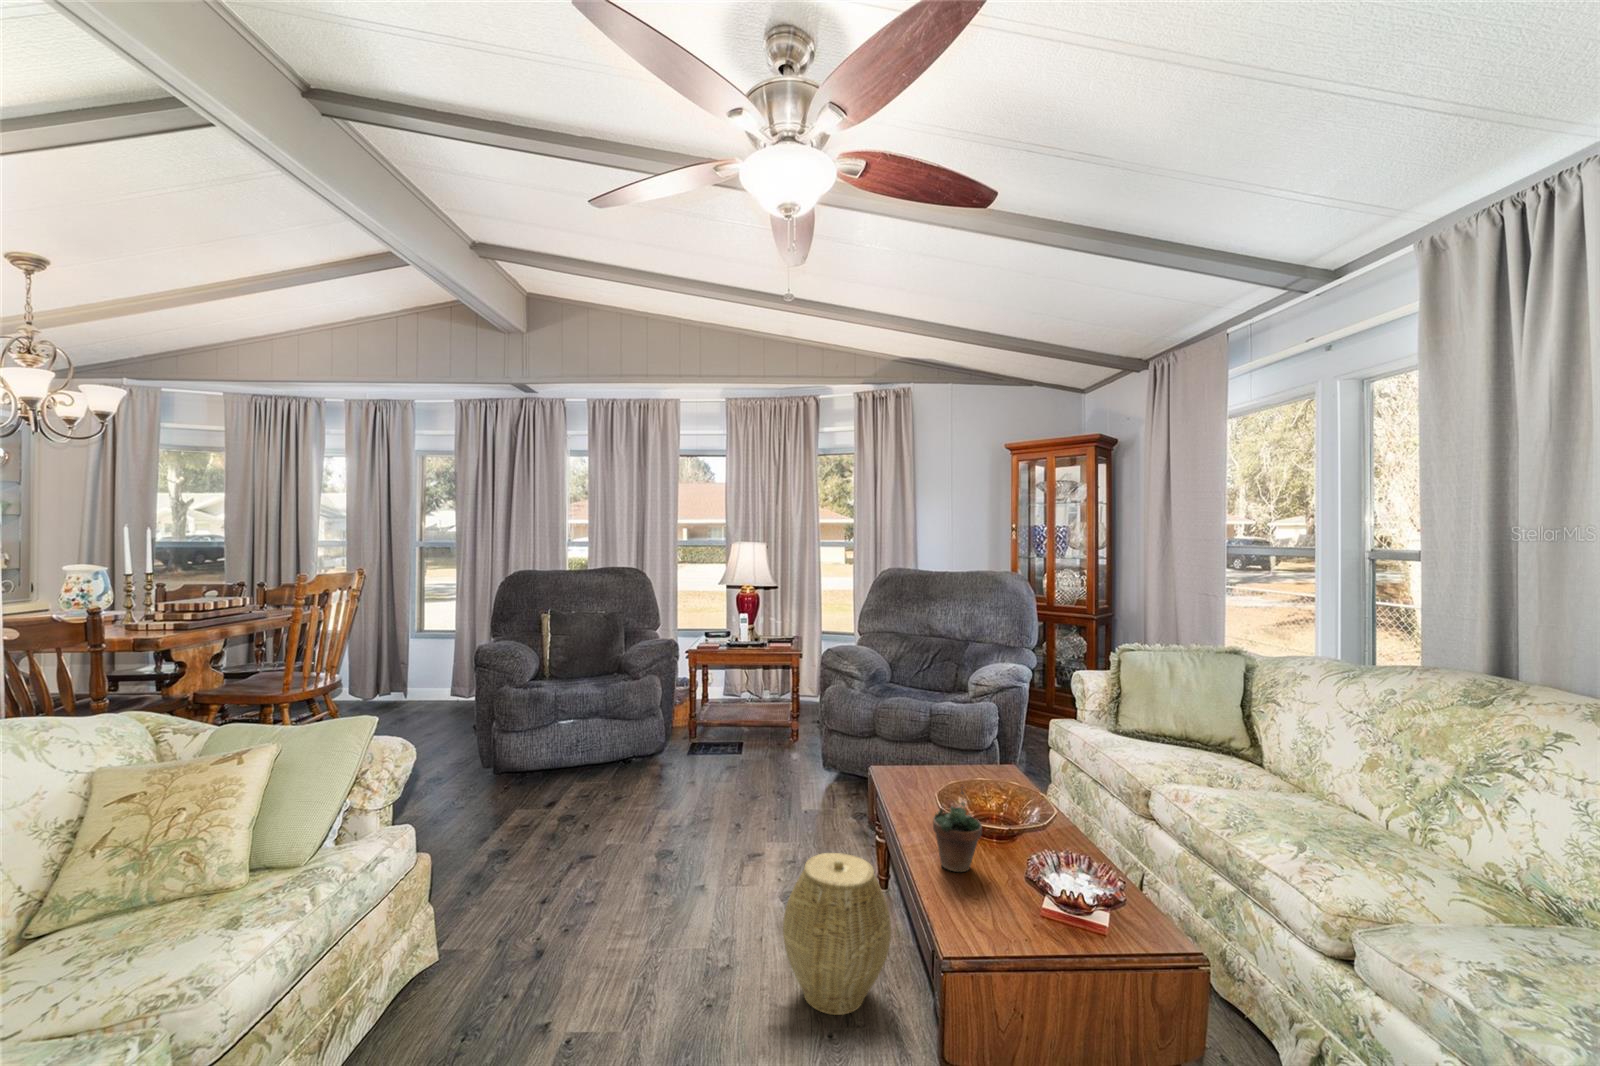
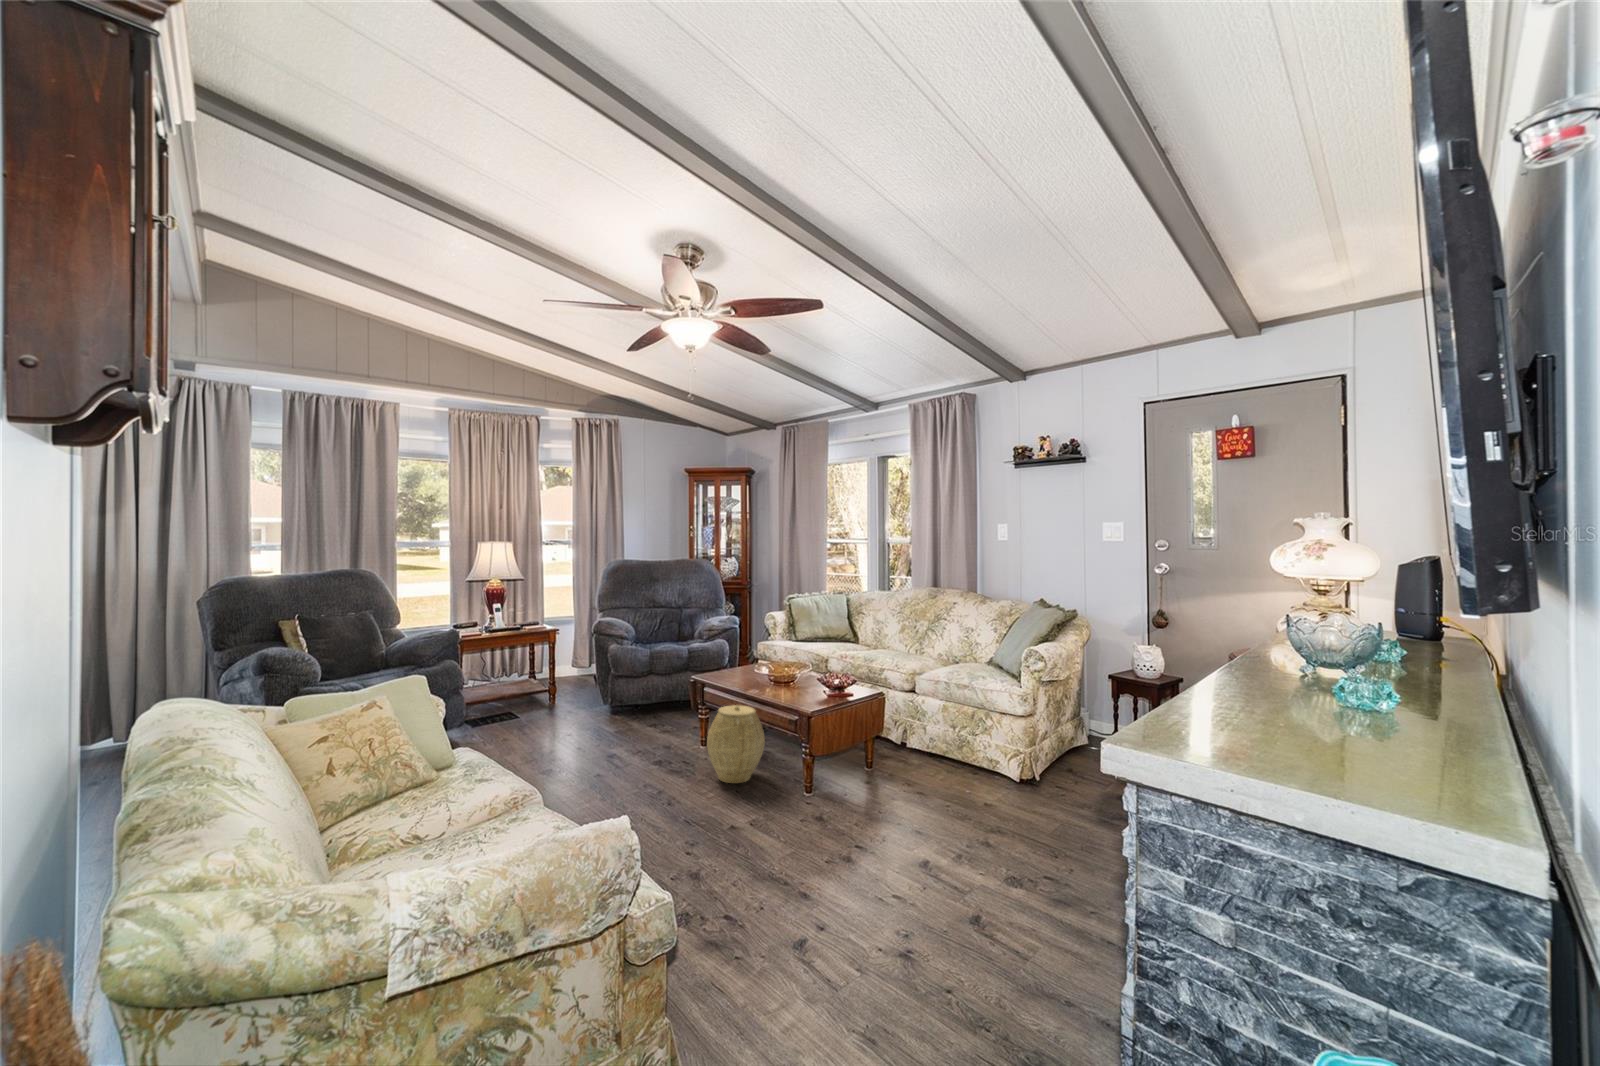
succulent plant: present [933,787,982,872] -> none [782,655,806,695]

